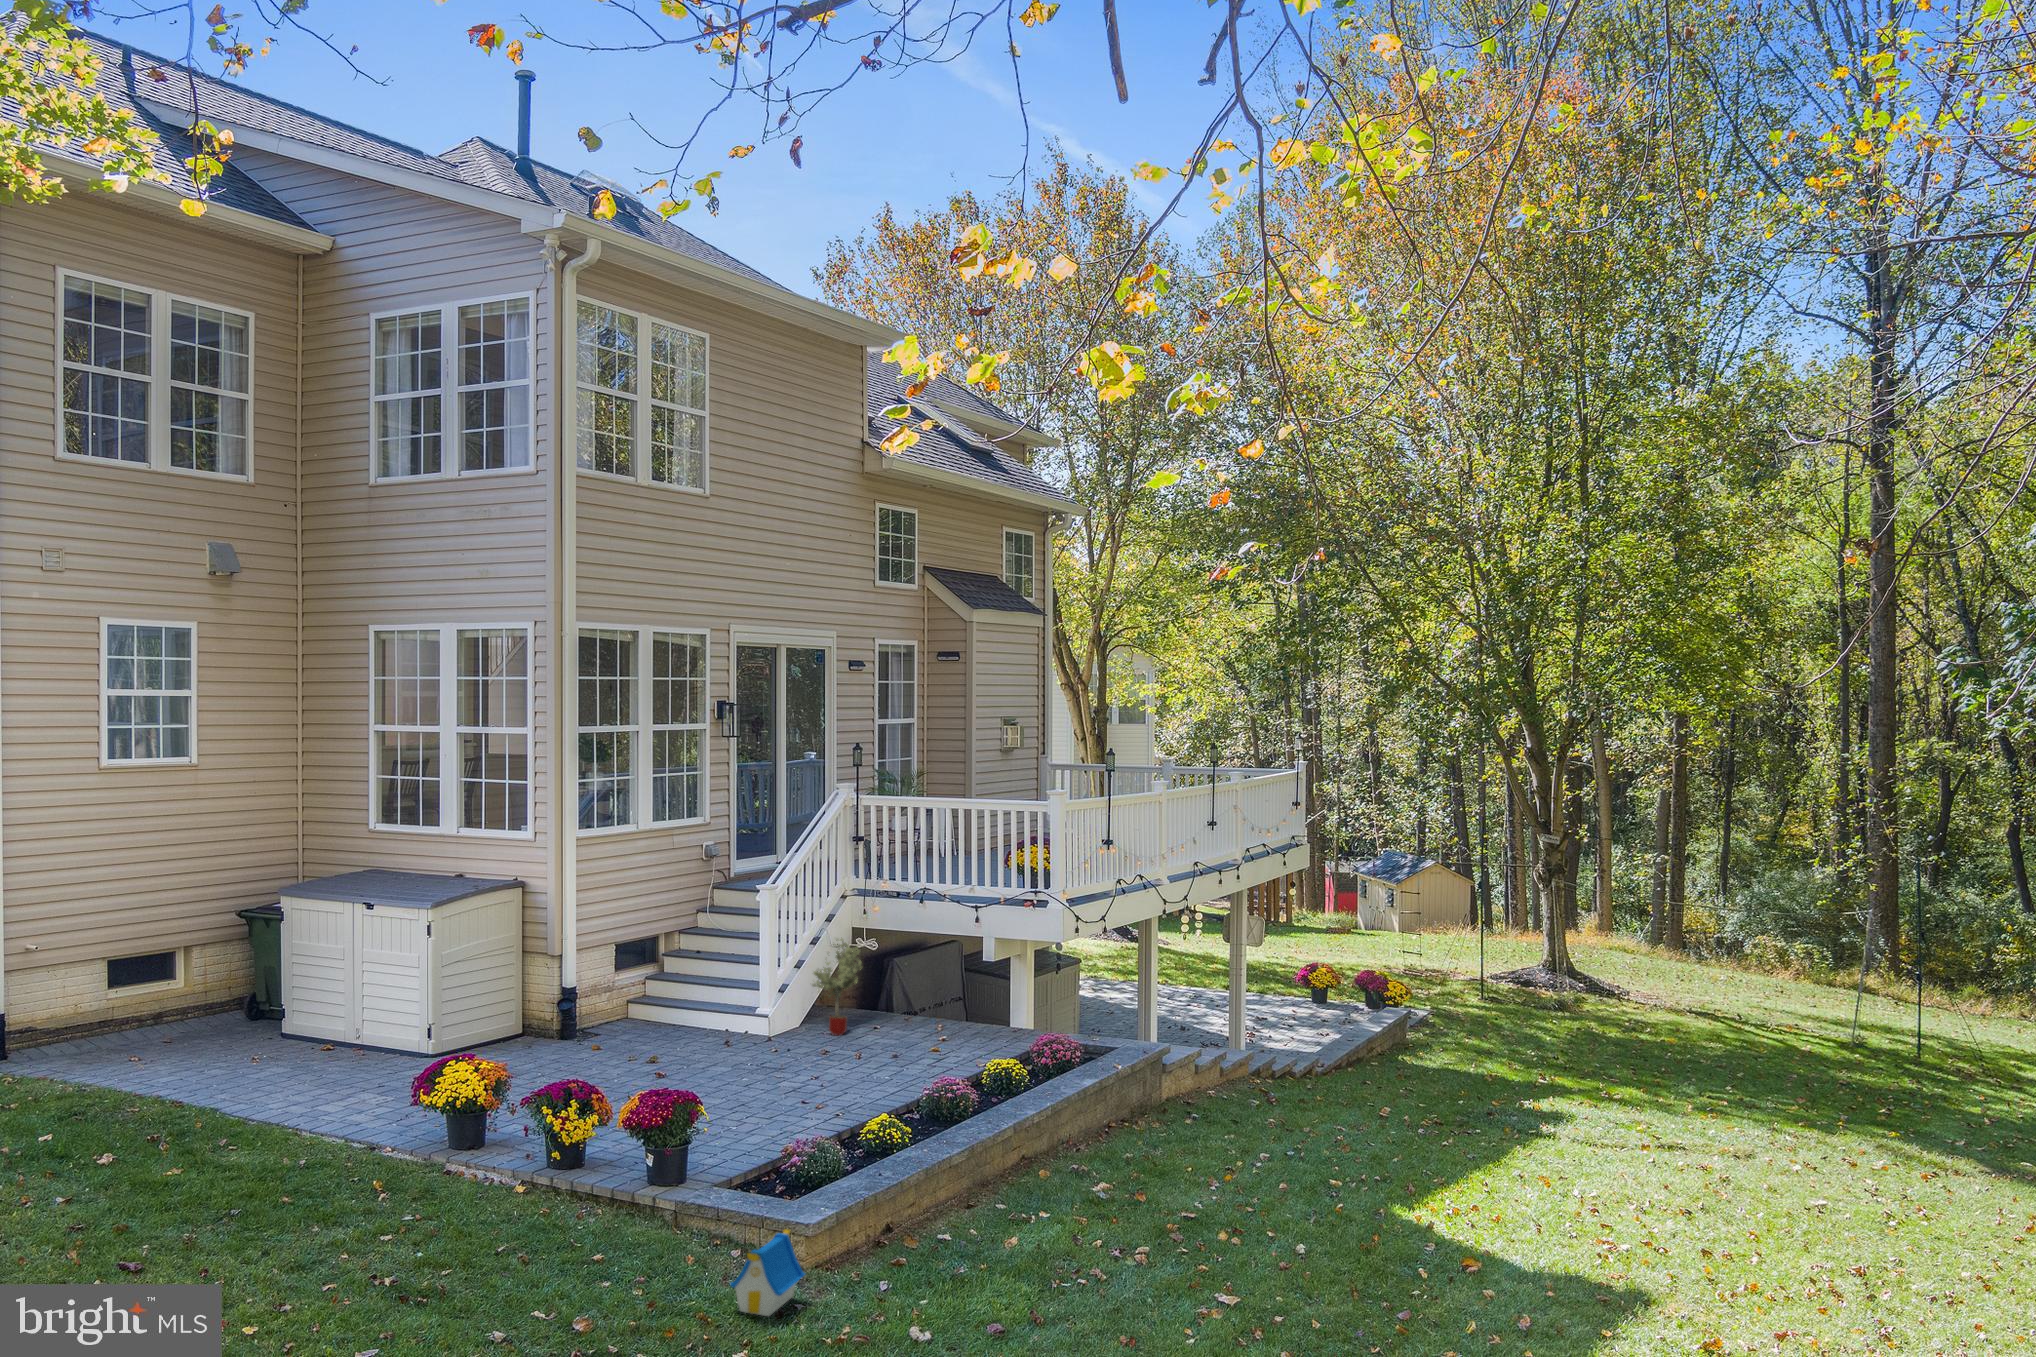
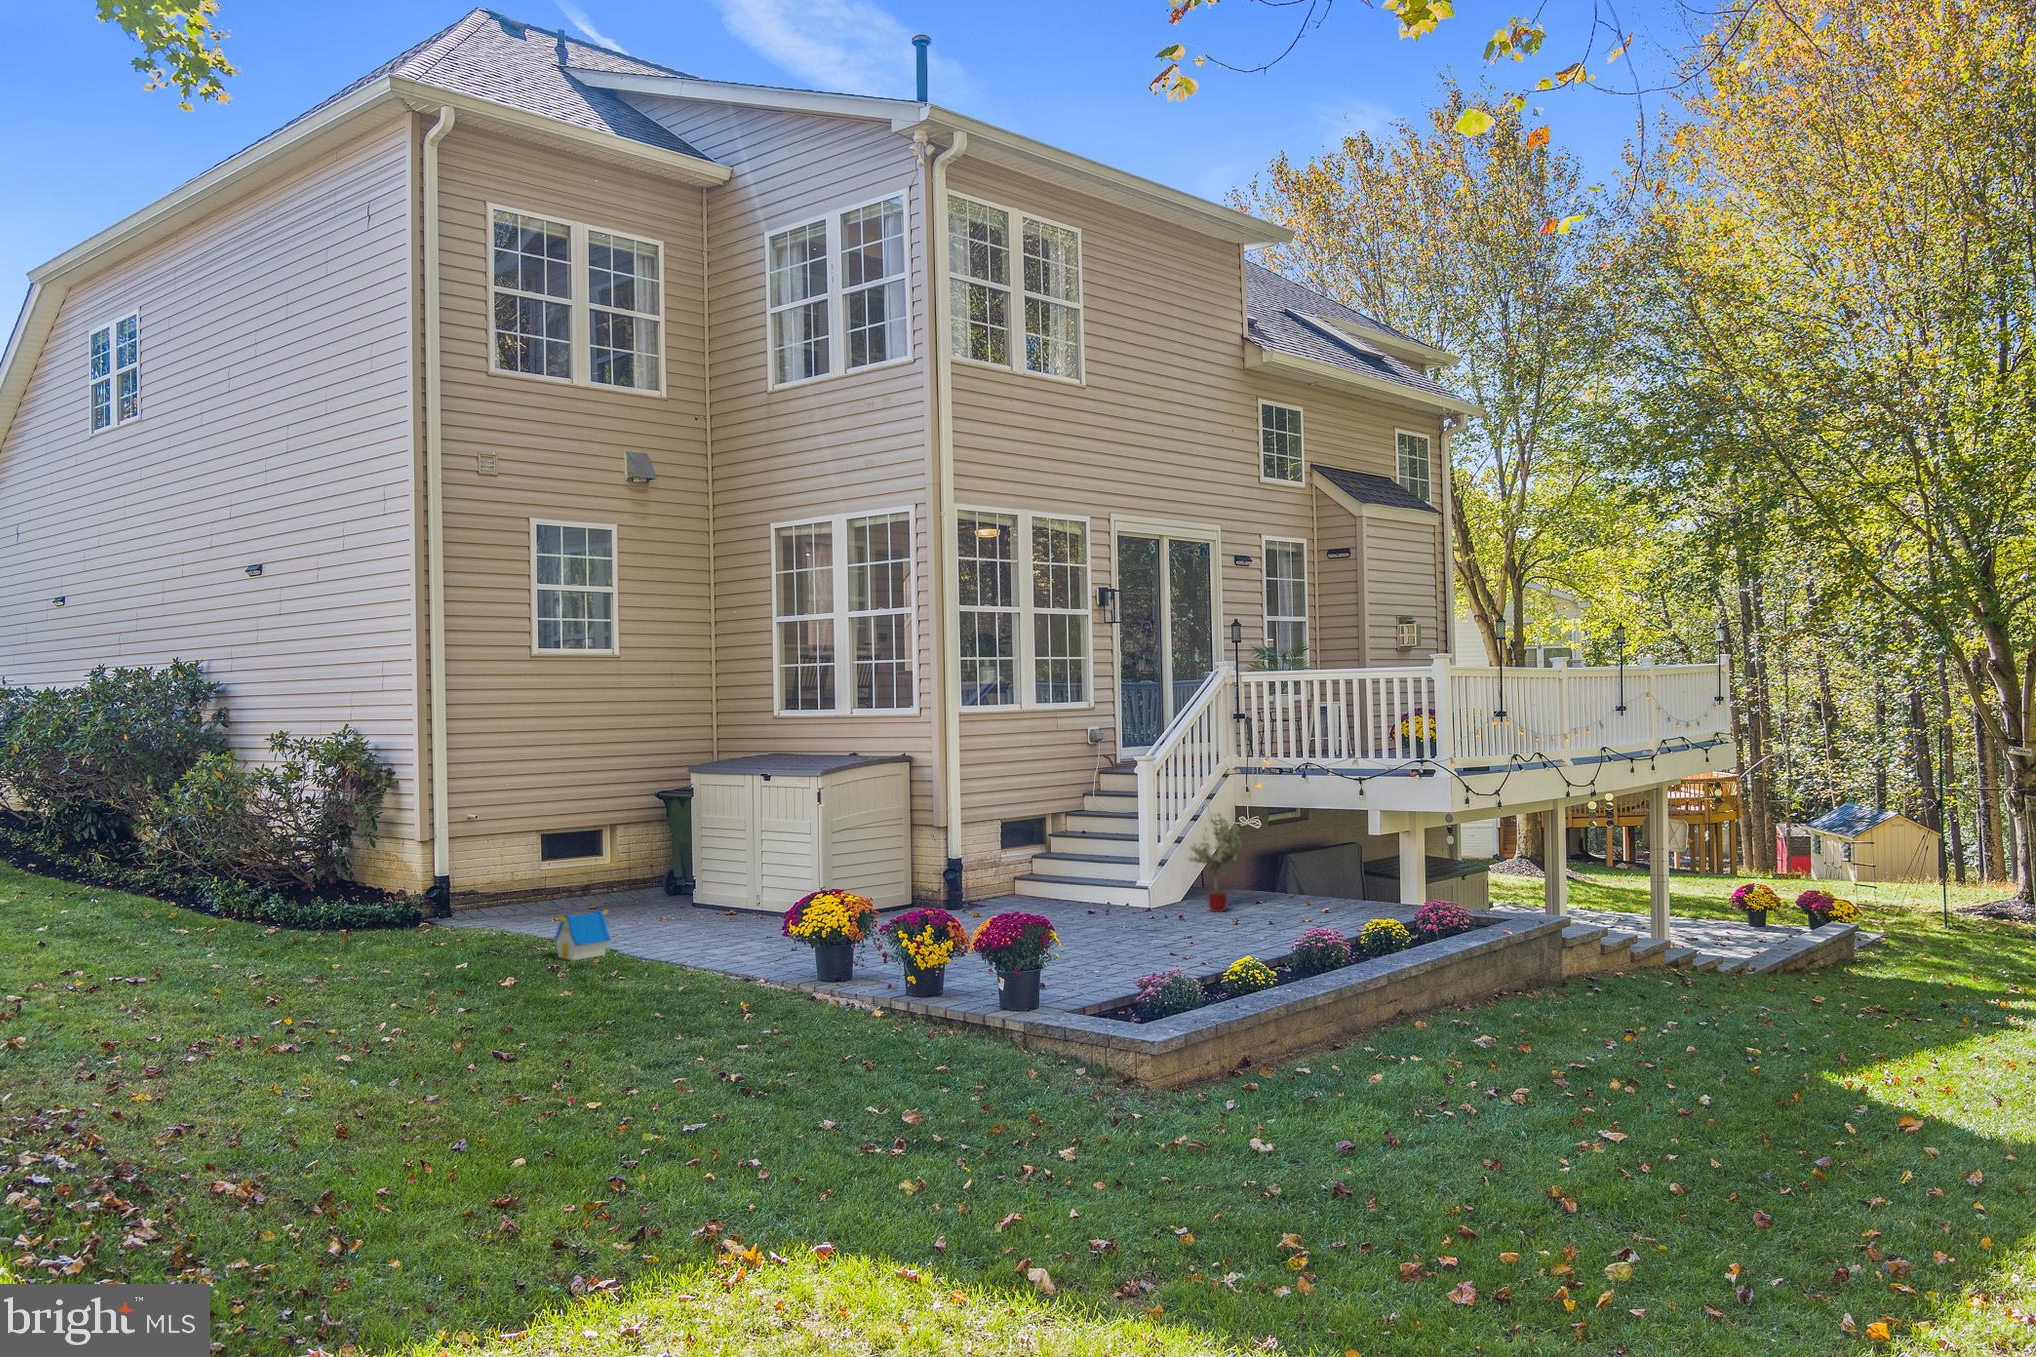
toy house: present [730,1230,805,1316] -> present [554,910,610,960]

